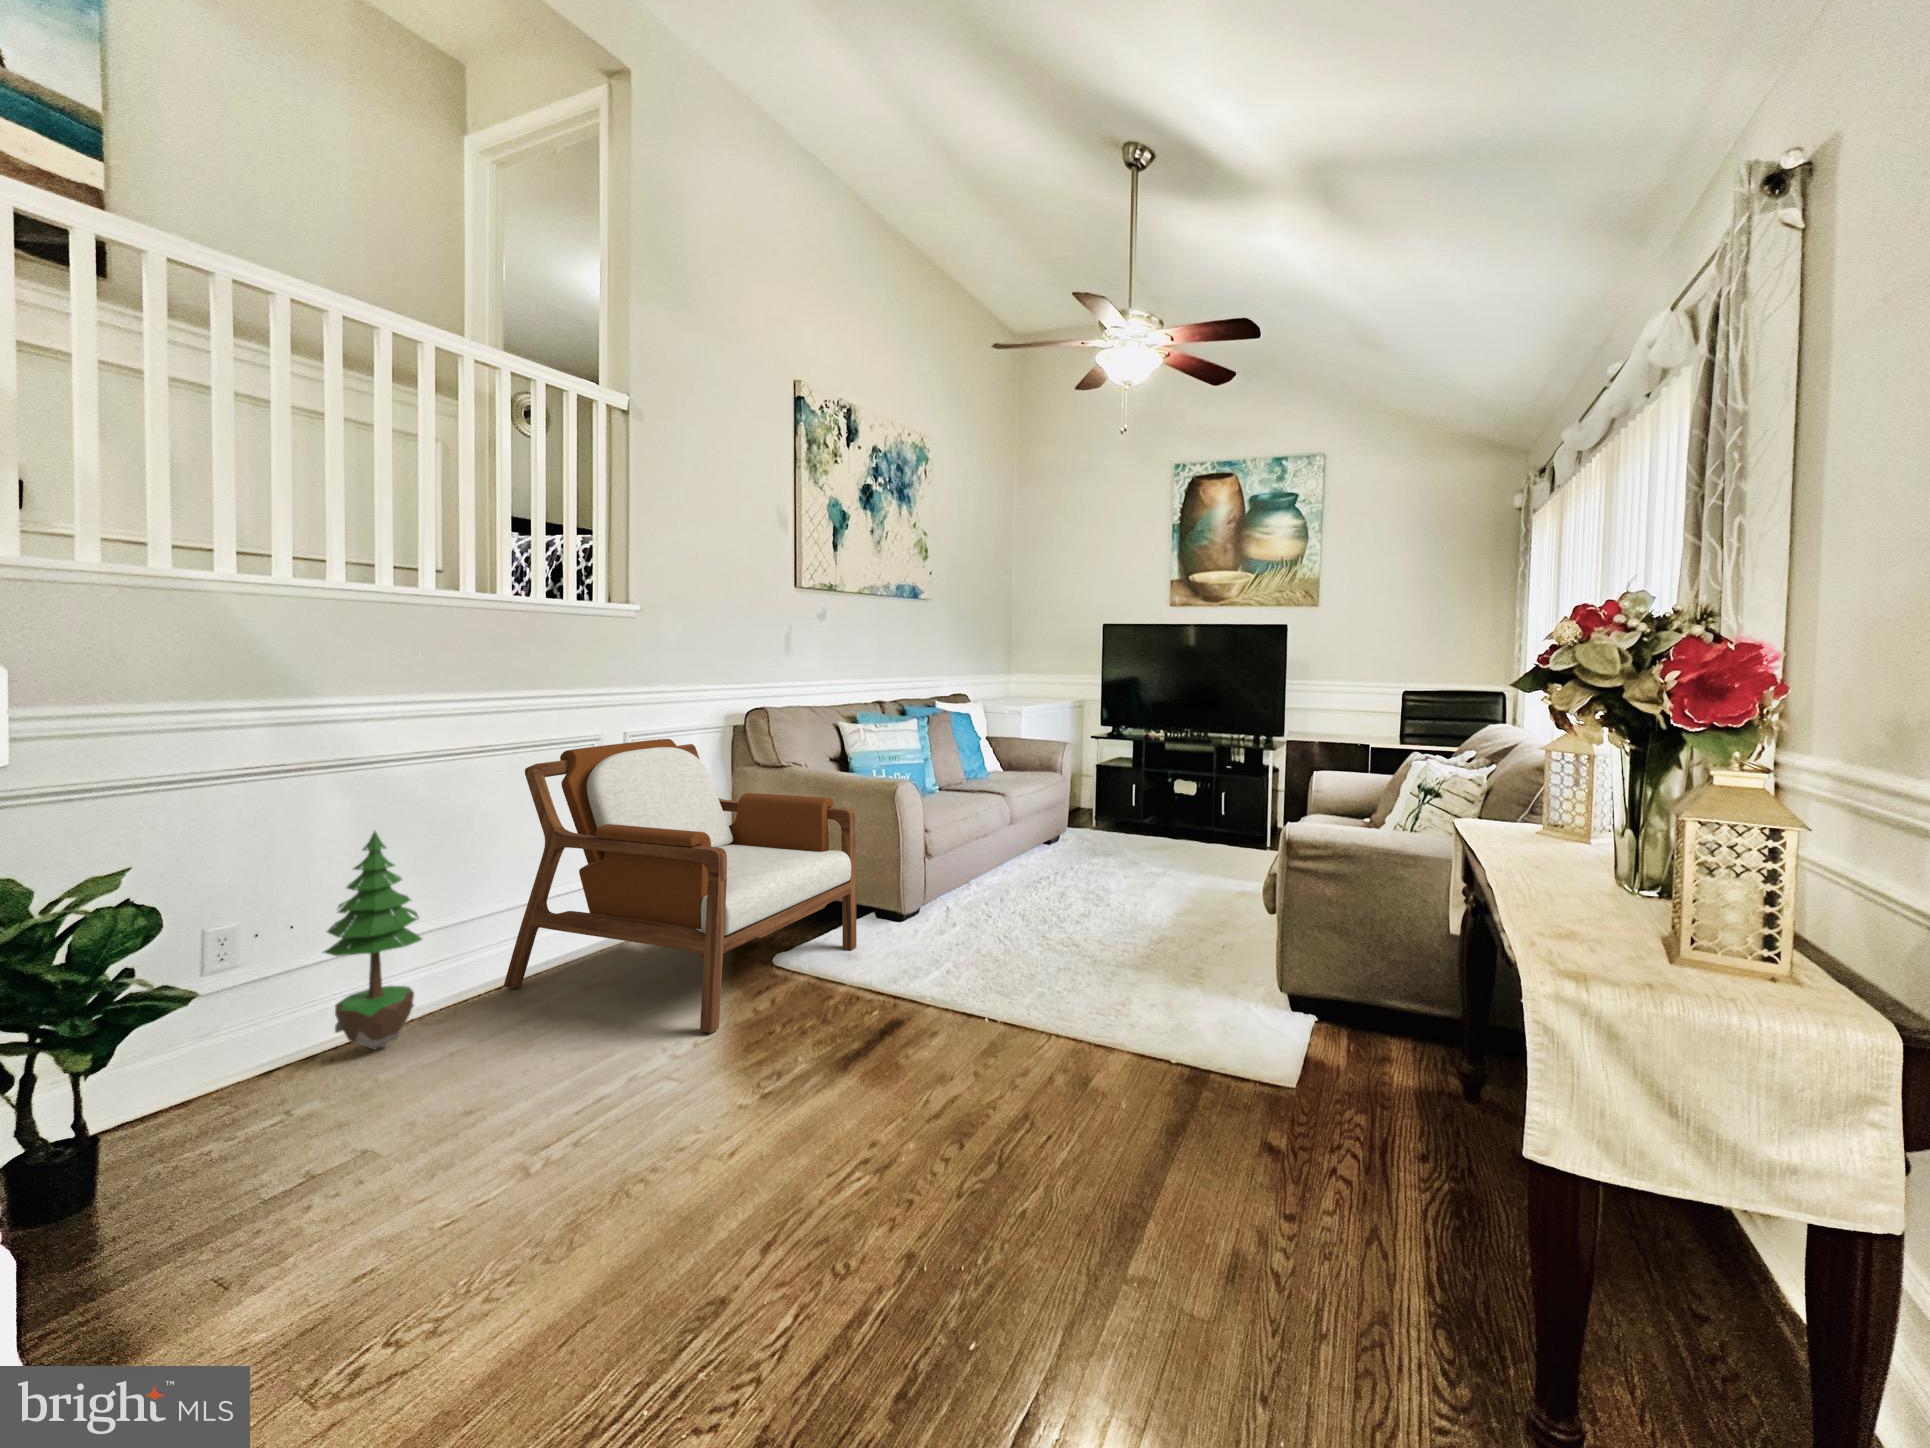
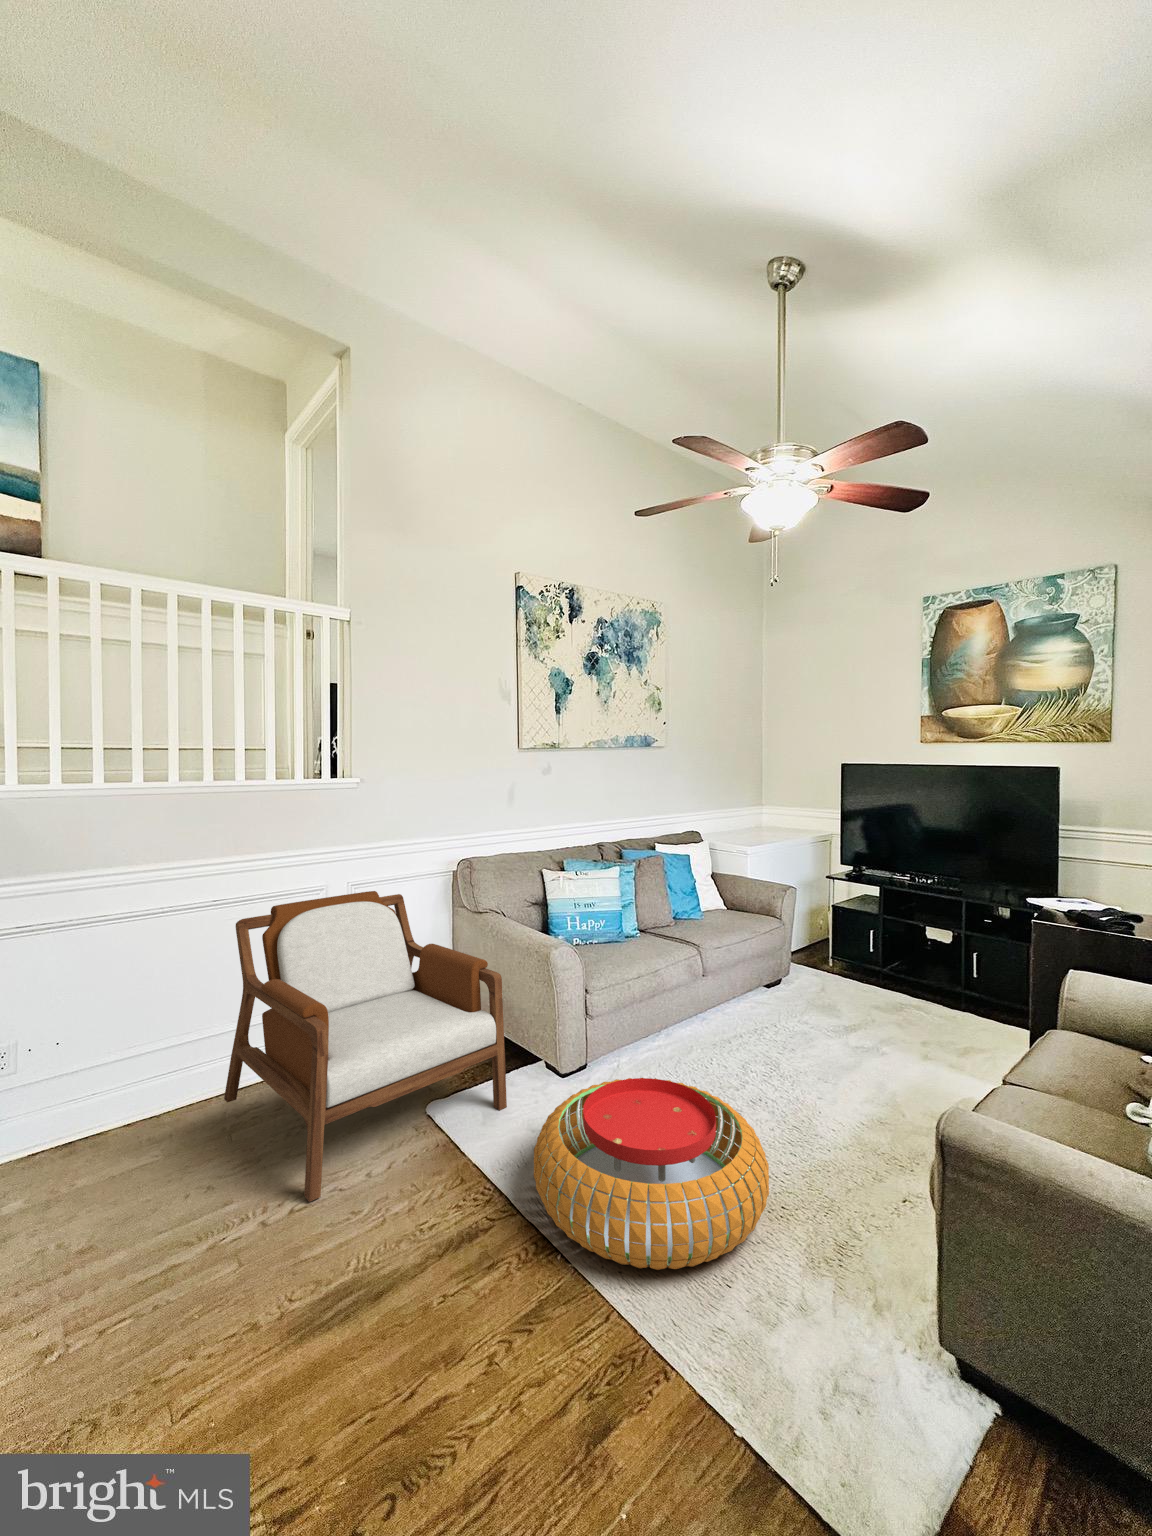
potted tree: present [322,831,422,1050] -> none [56,977,135,1154]
pouf: none [929,886,1138,1013] -> present [534,1078,769,1270]

